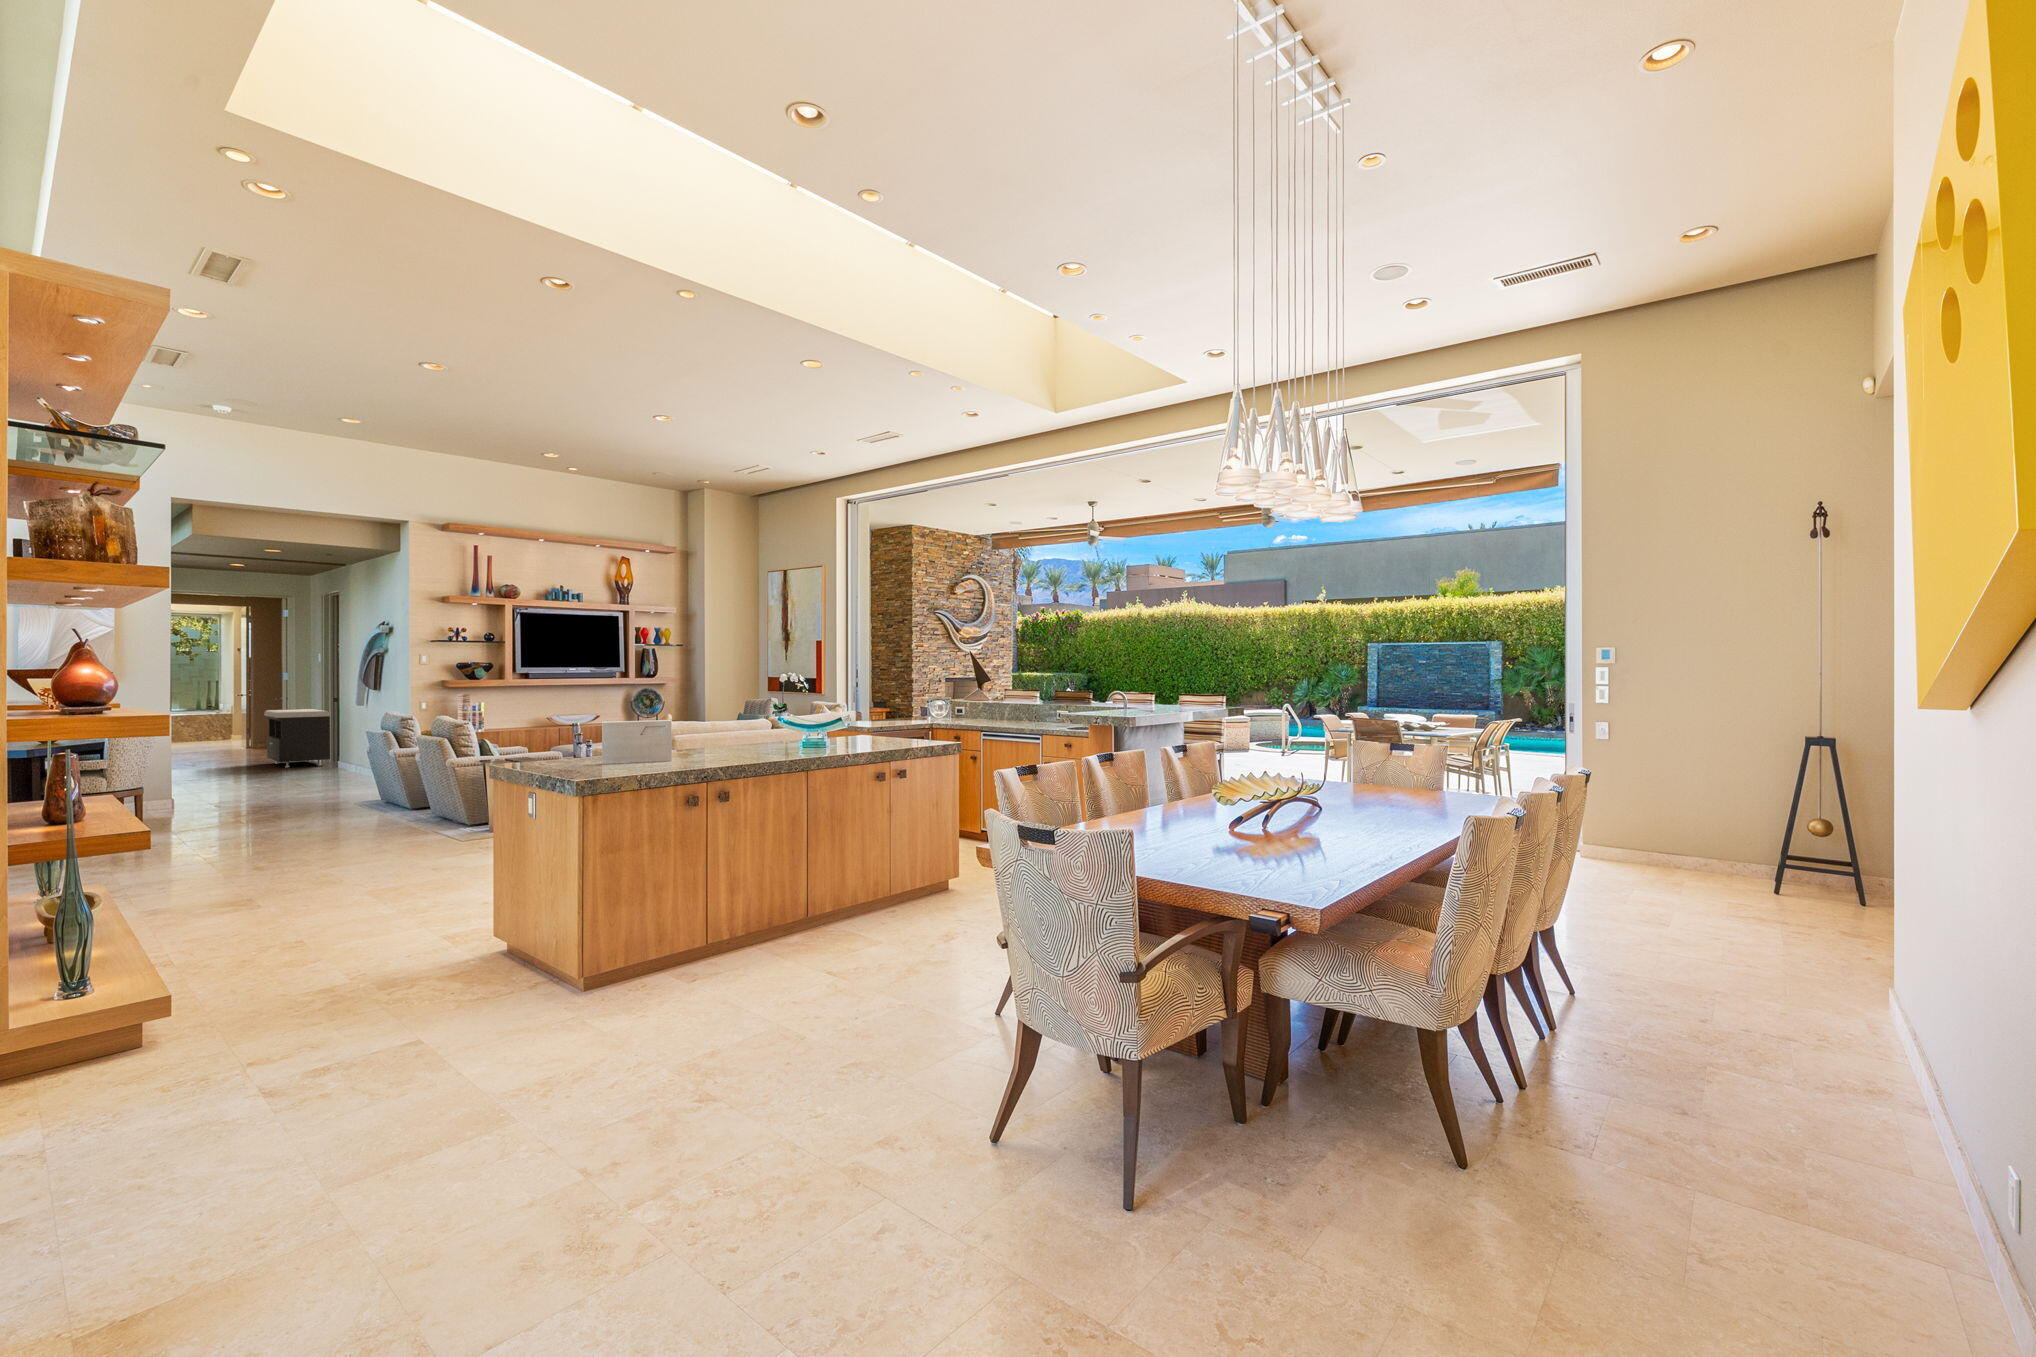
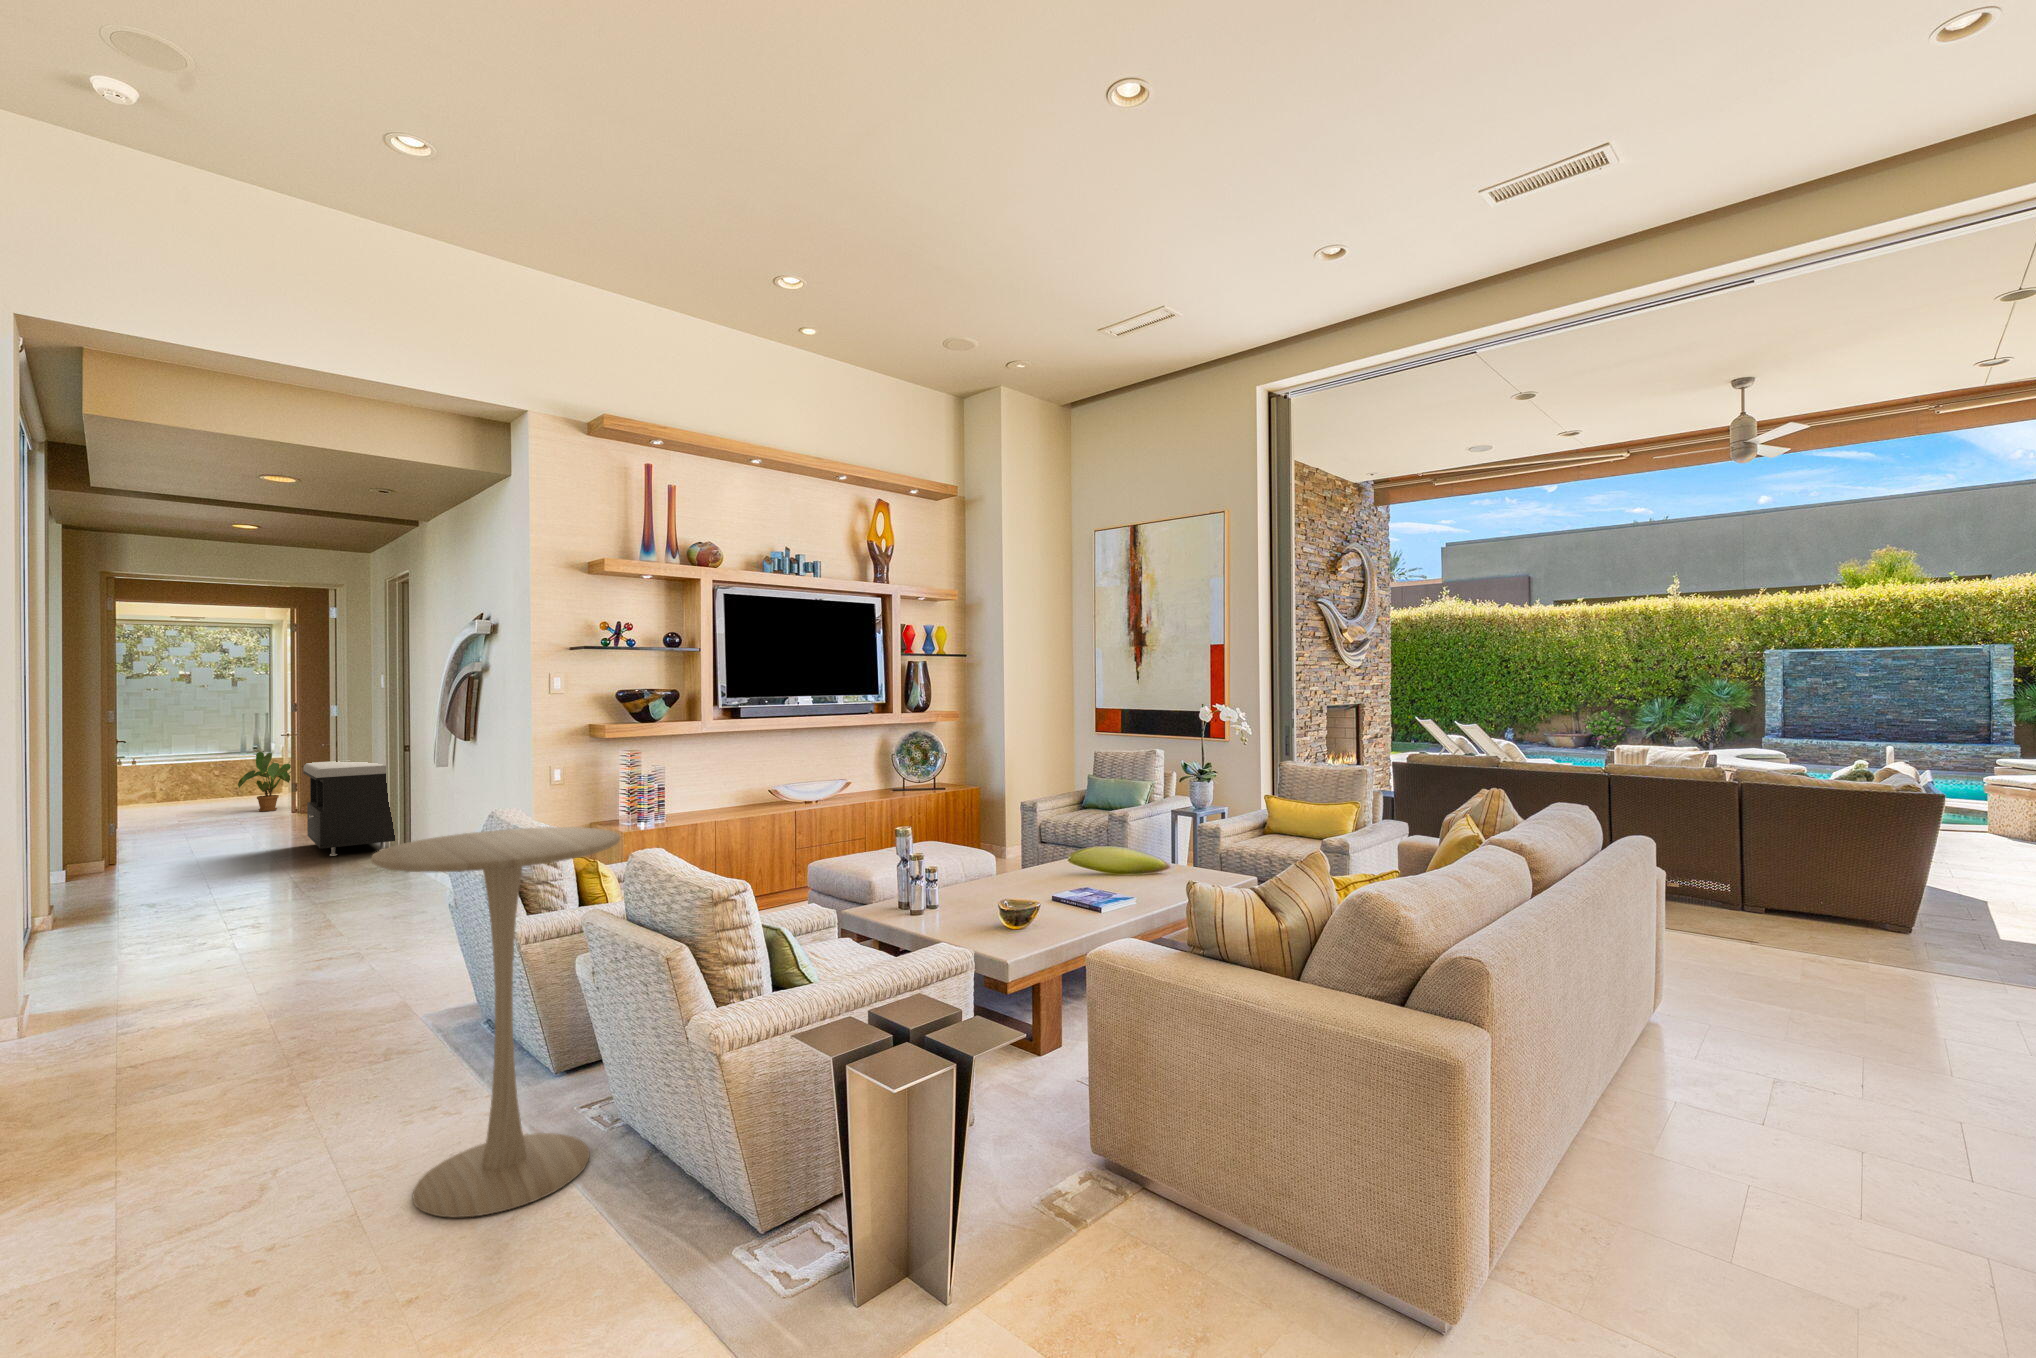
house plant: none [205,707,263,750] -> present [238,752,303,812]
pedestal table: none [343,714,435,837] -> present [371,827,620,1218]

